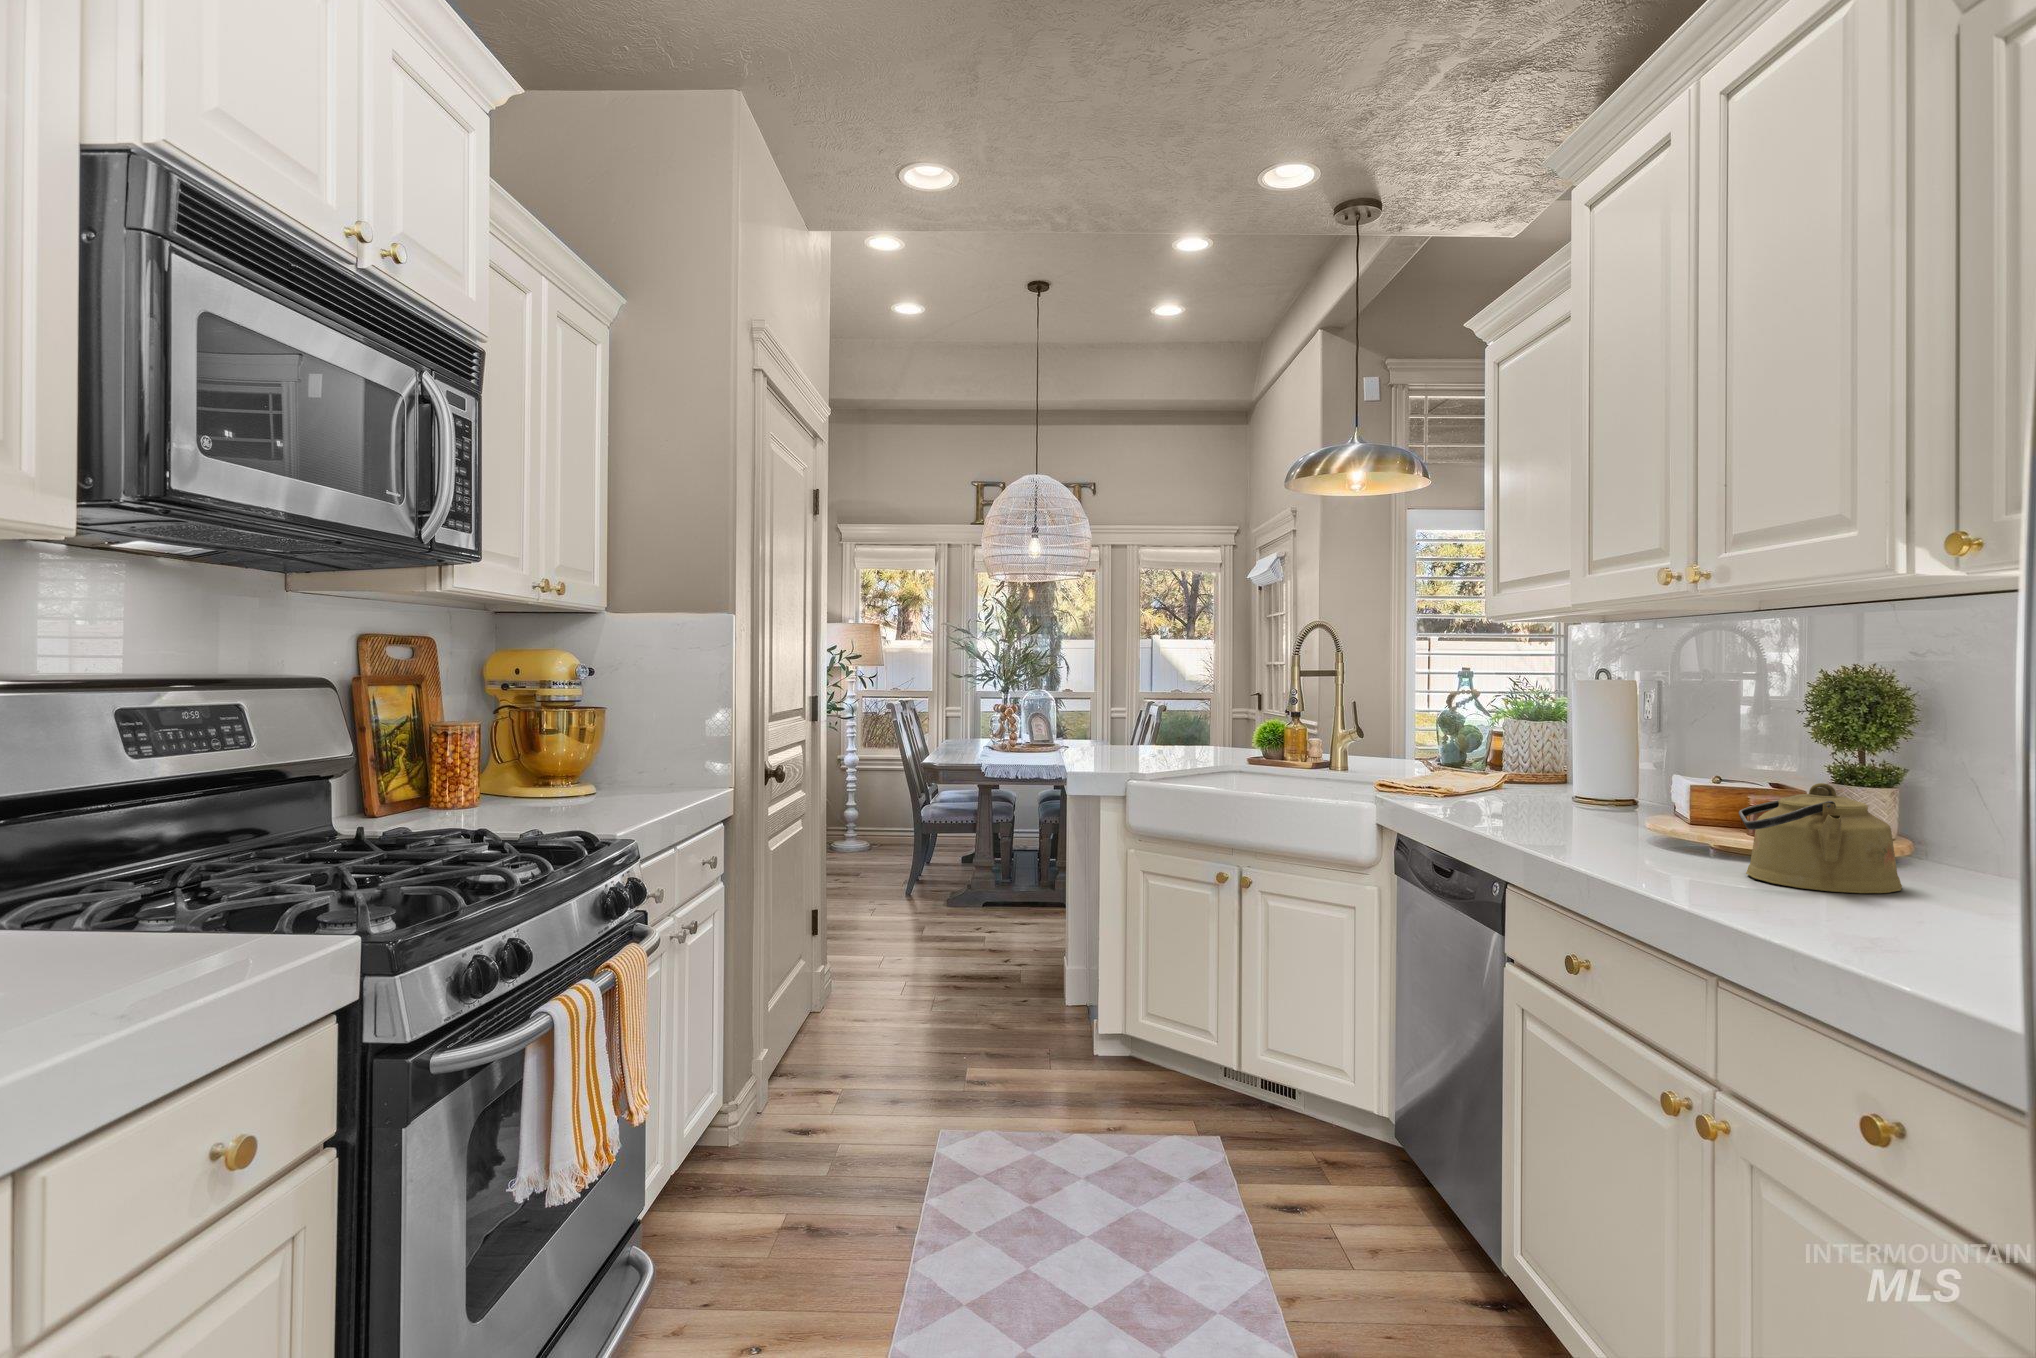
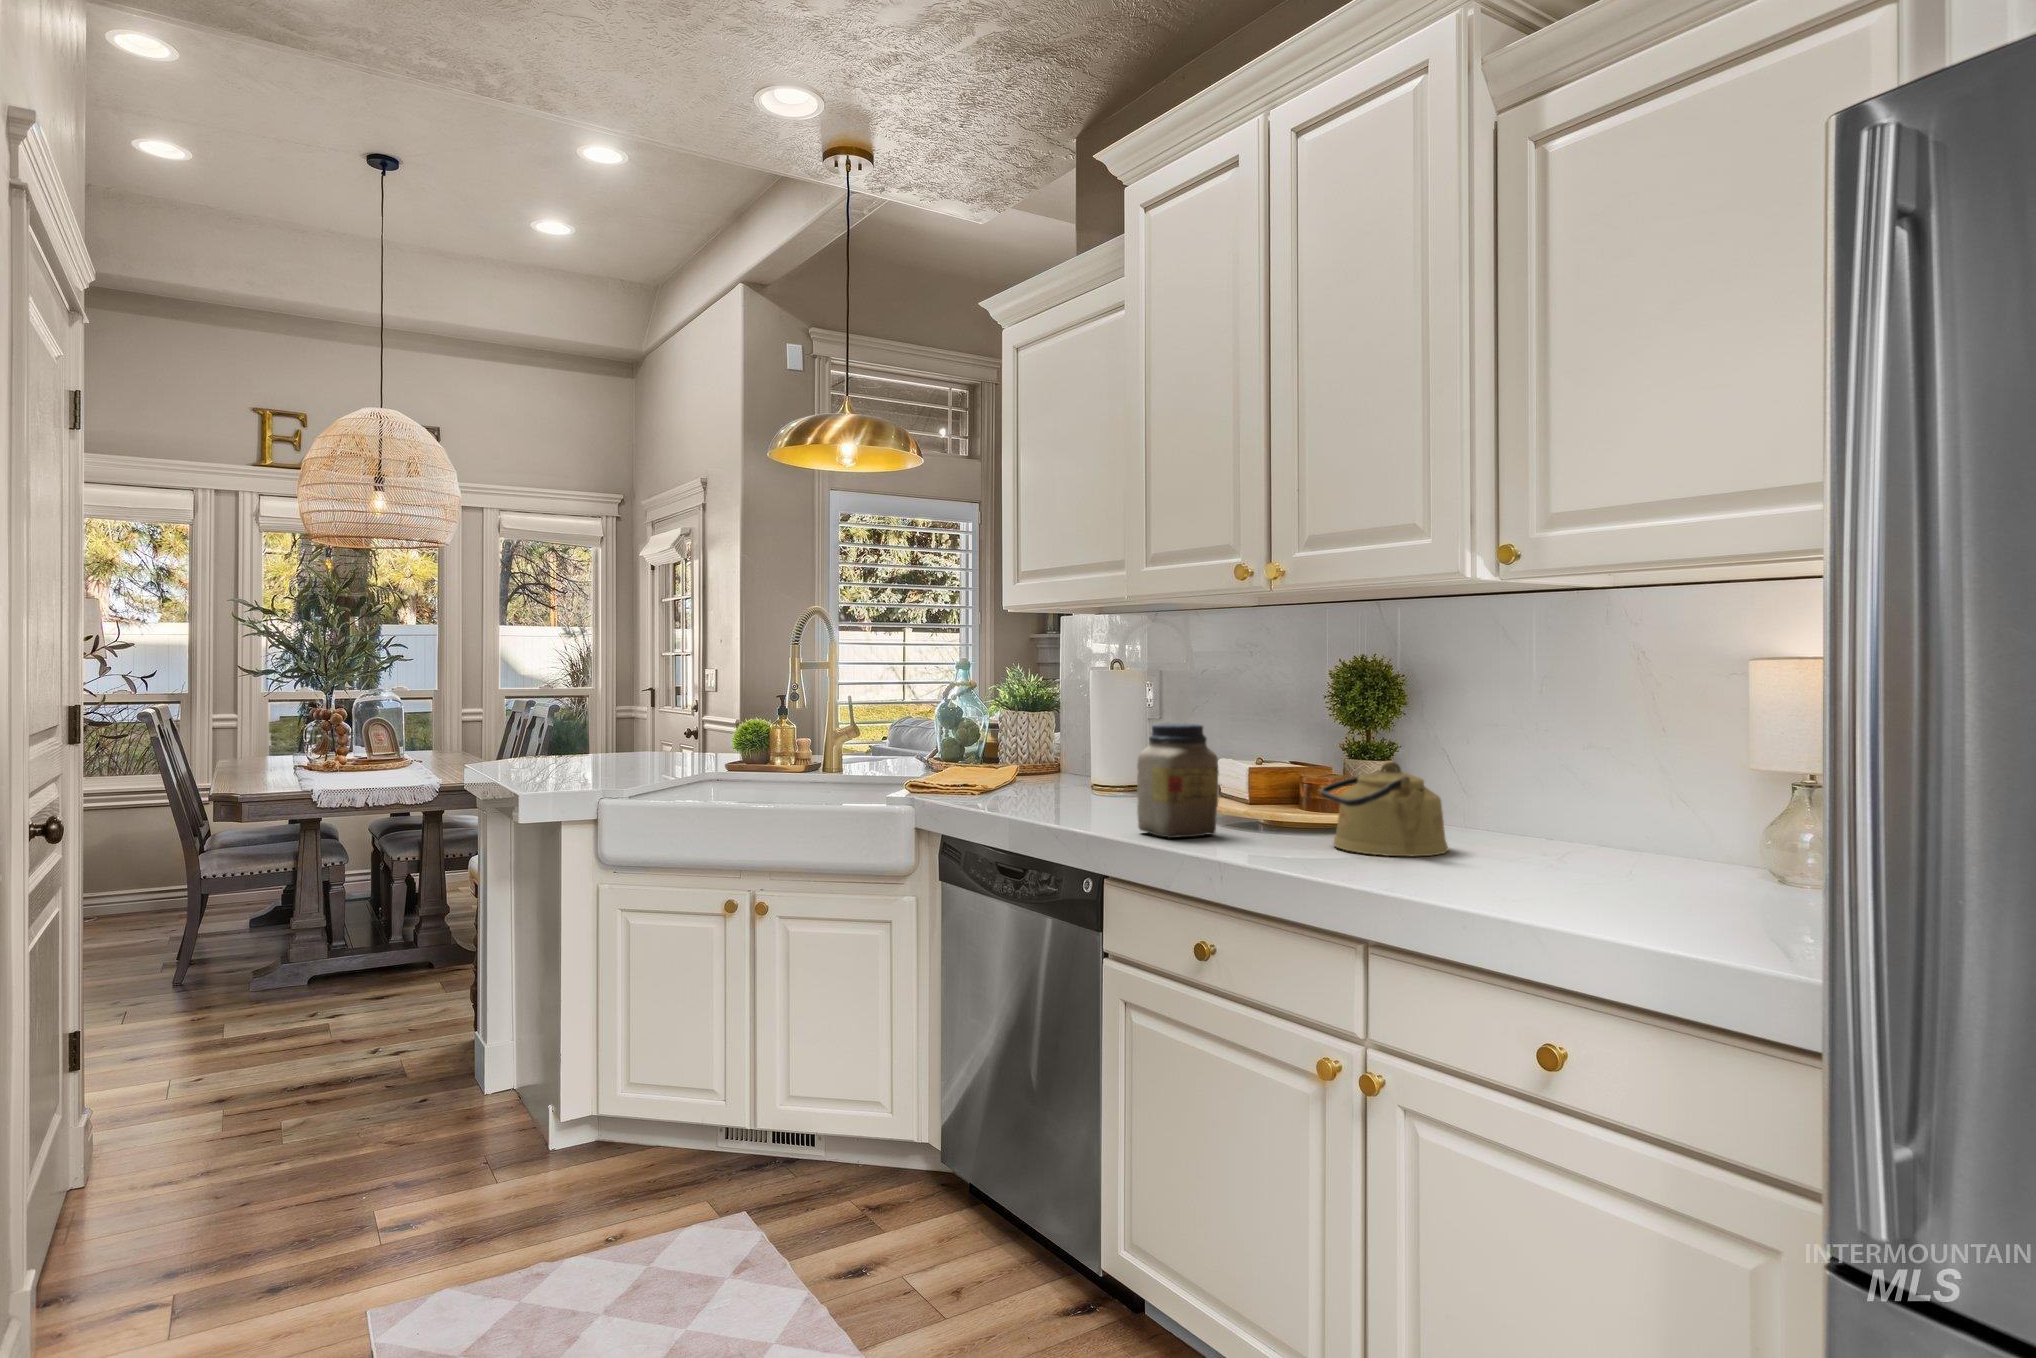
jar: none [1542,733,1631,850] -> present [1137,723,1219,838]

